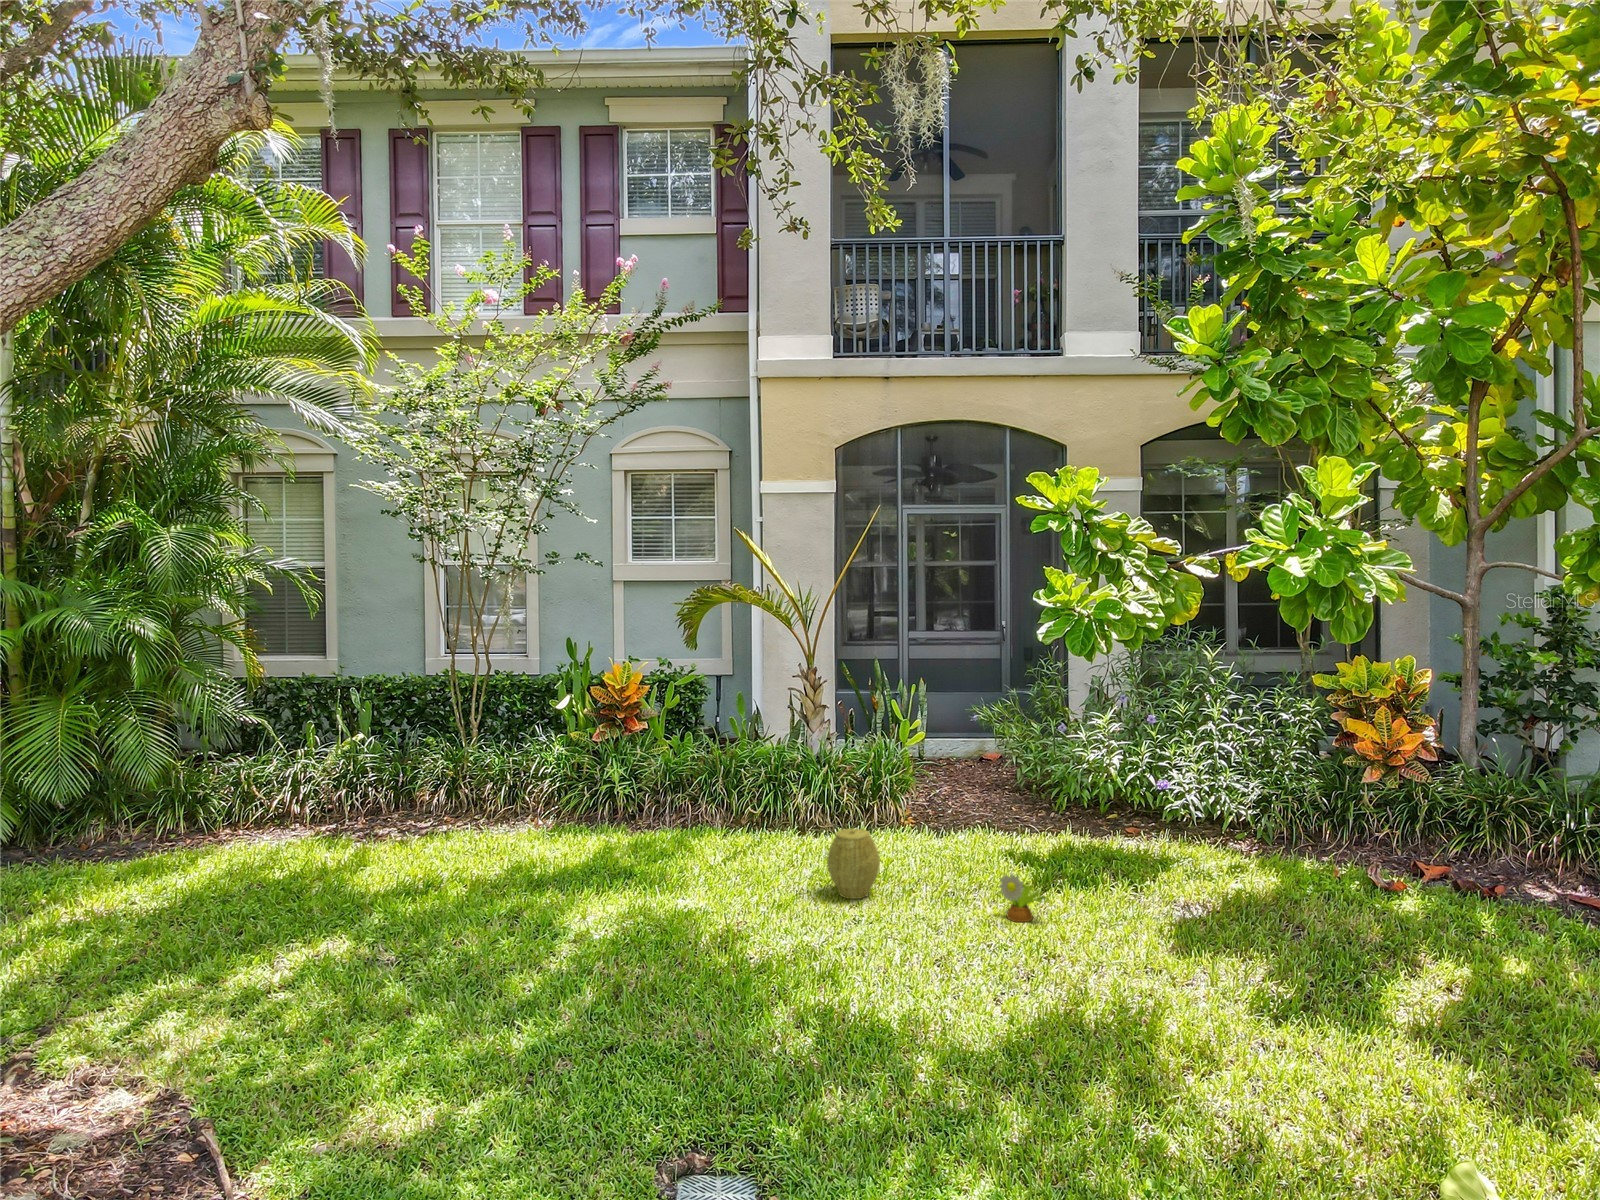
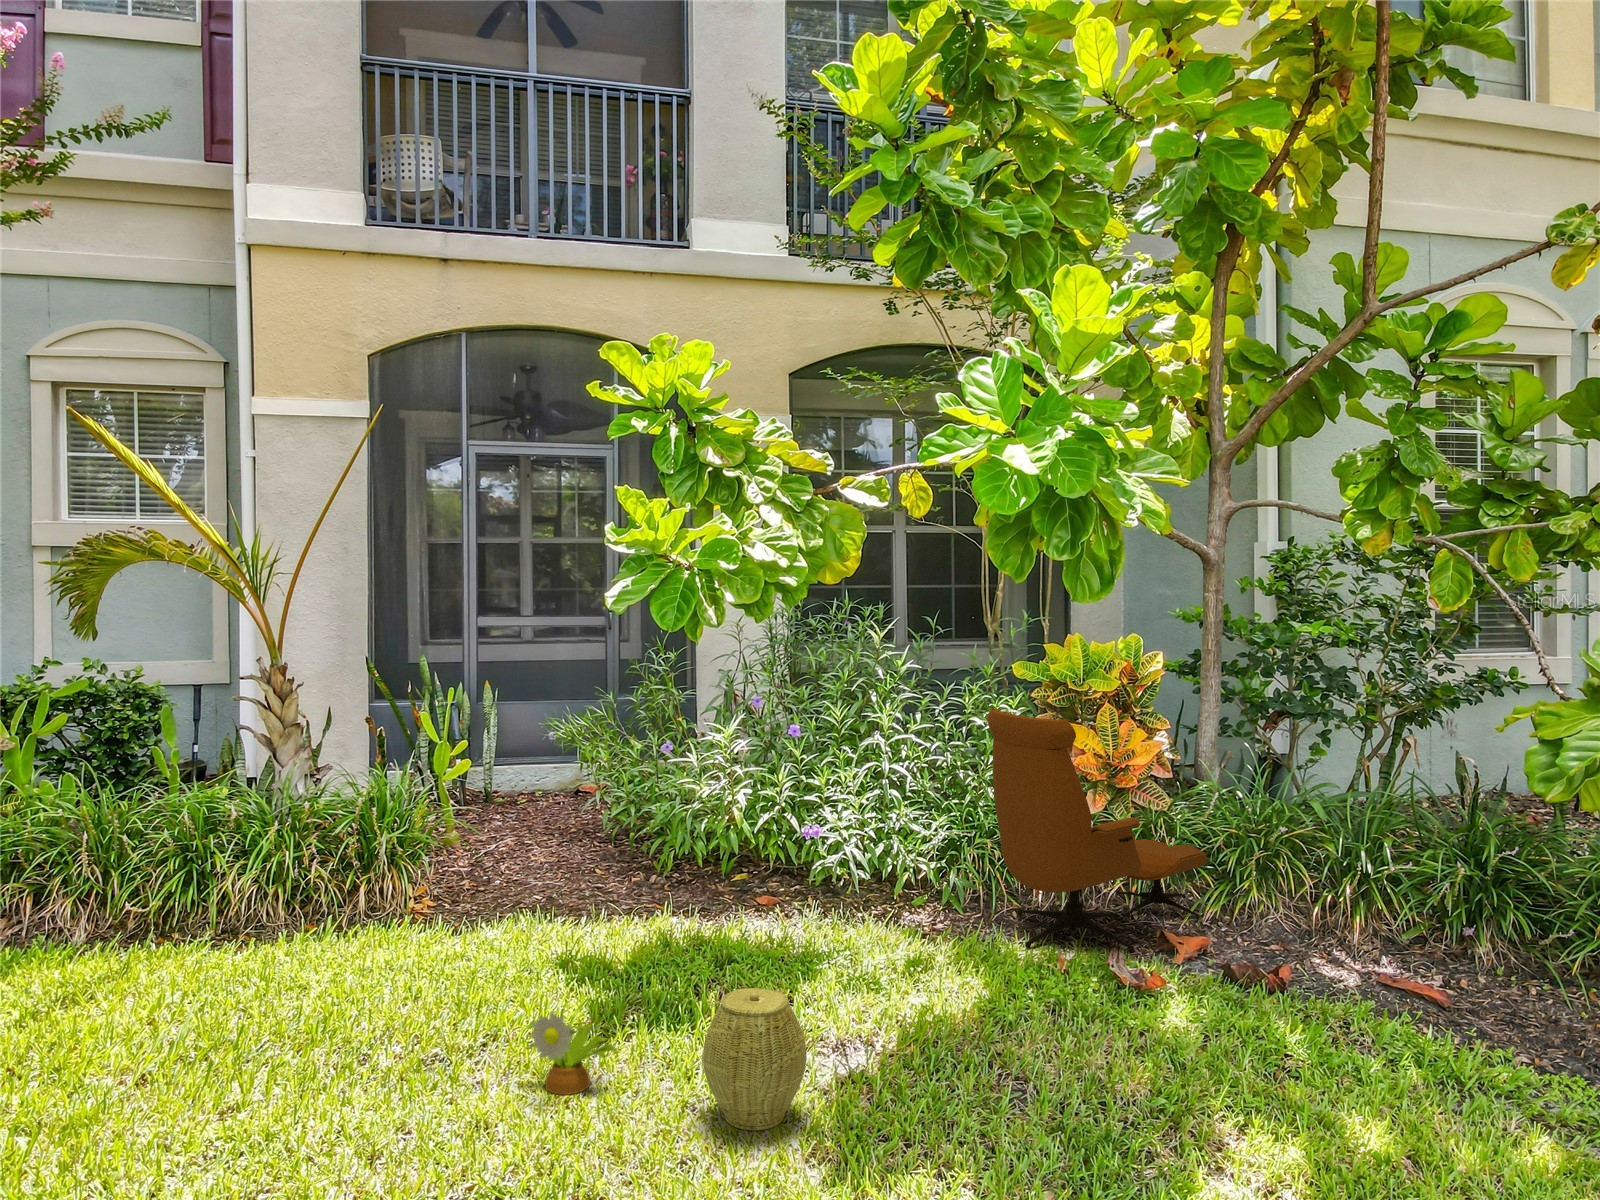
lounge chair: none [1290,707,1465,878] -> present [987,707,1207,952]
woven basket: present [827,829,880,899] -> present [703,988,806,1130]

